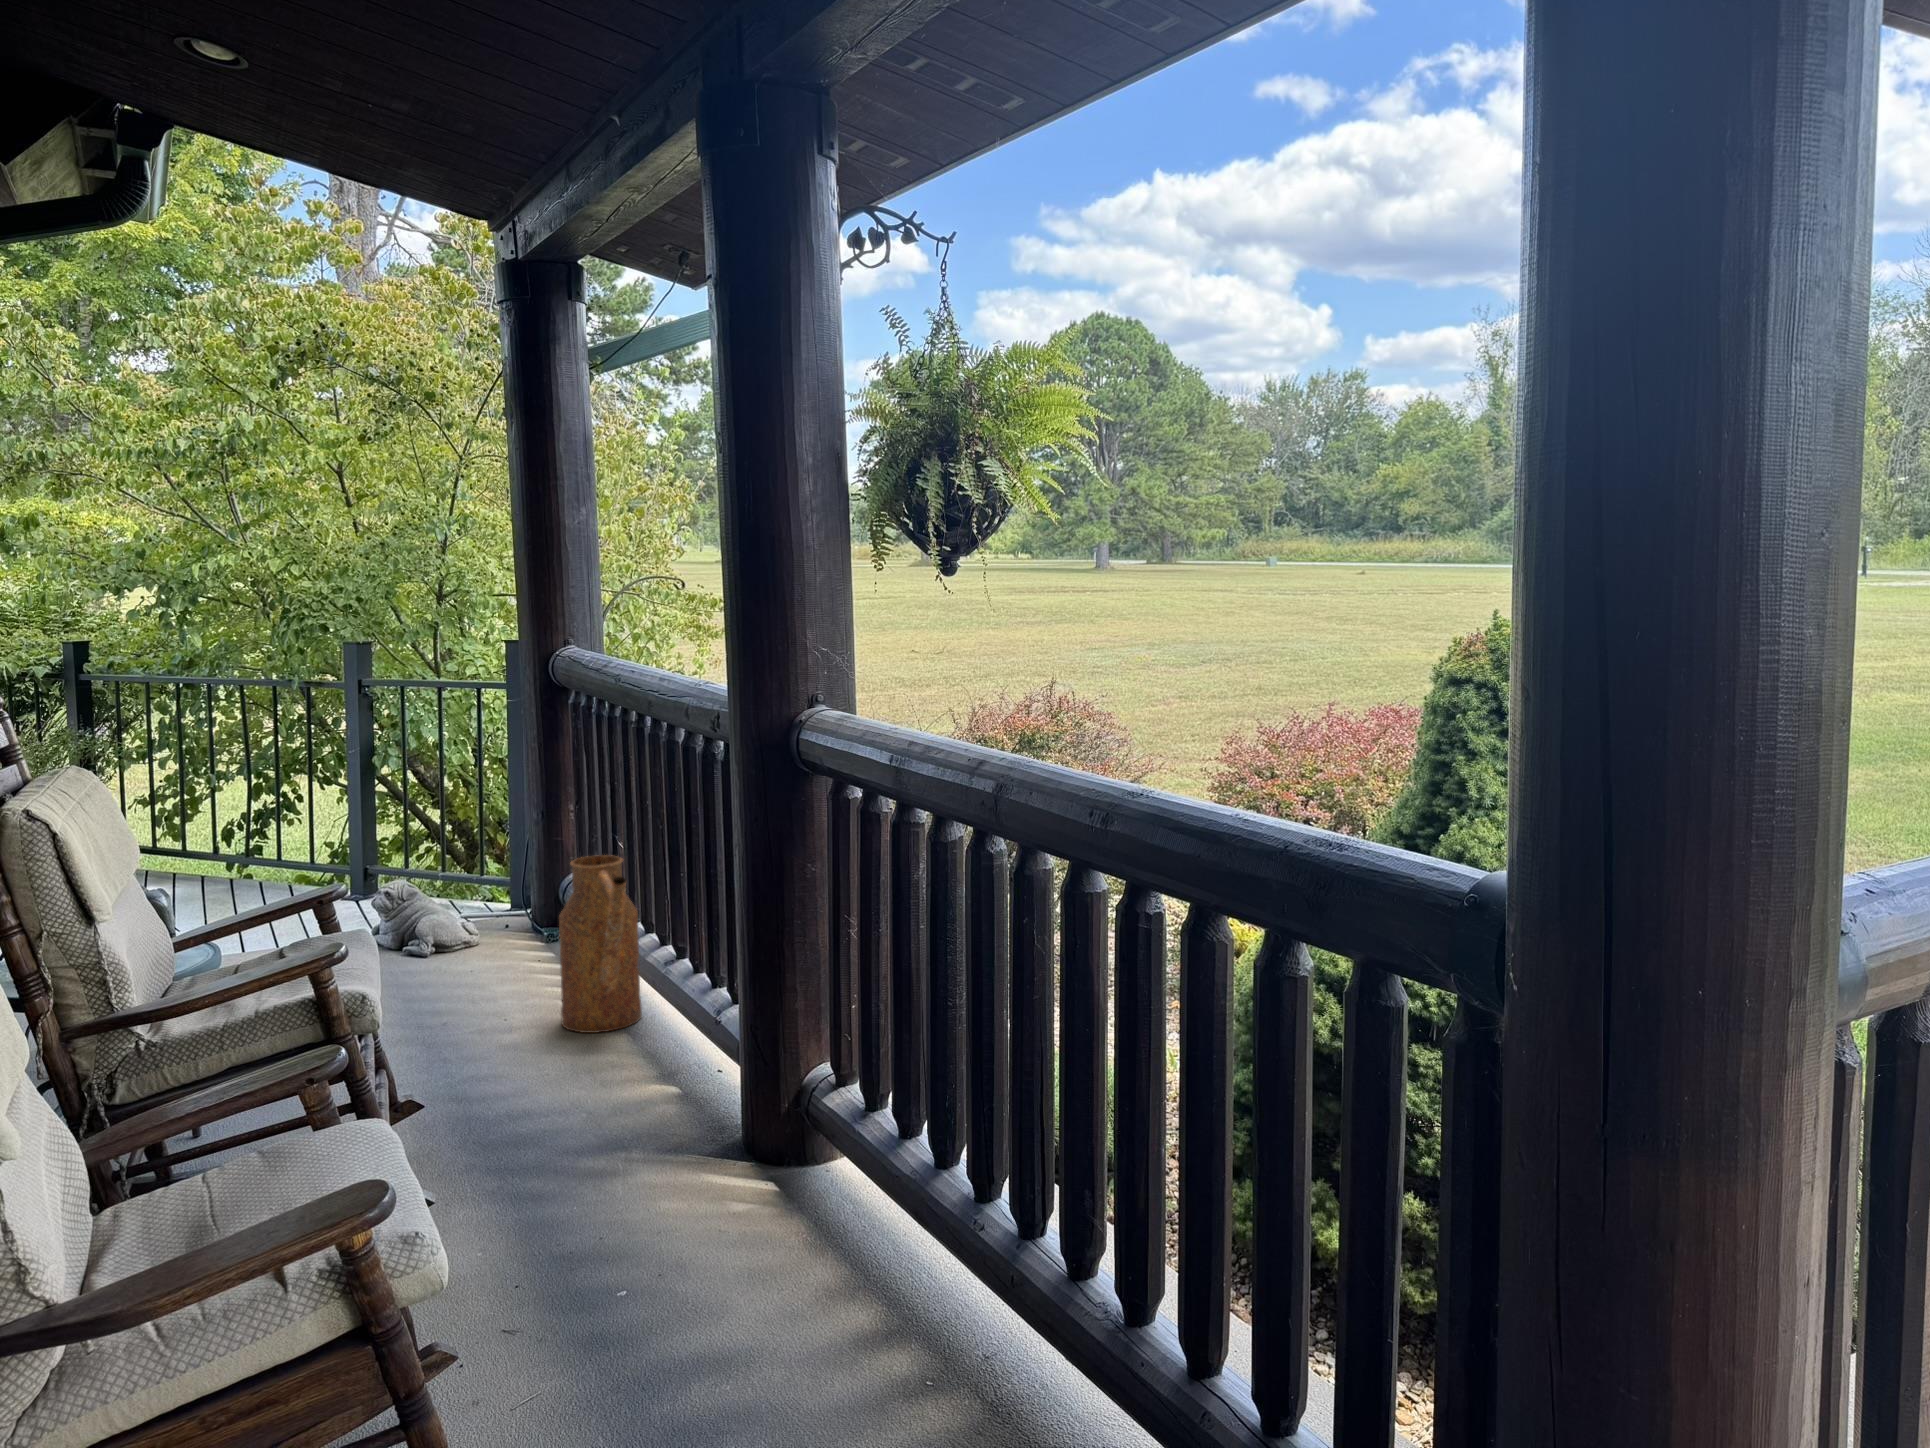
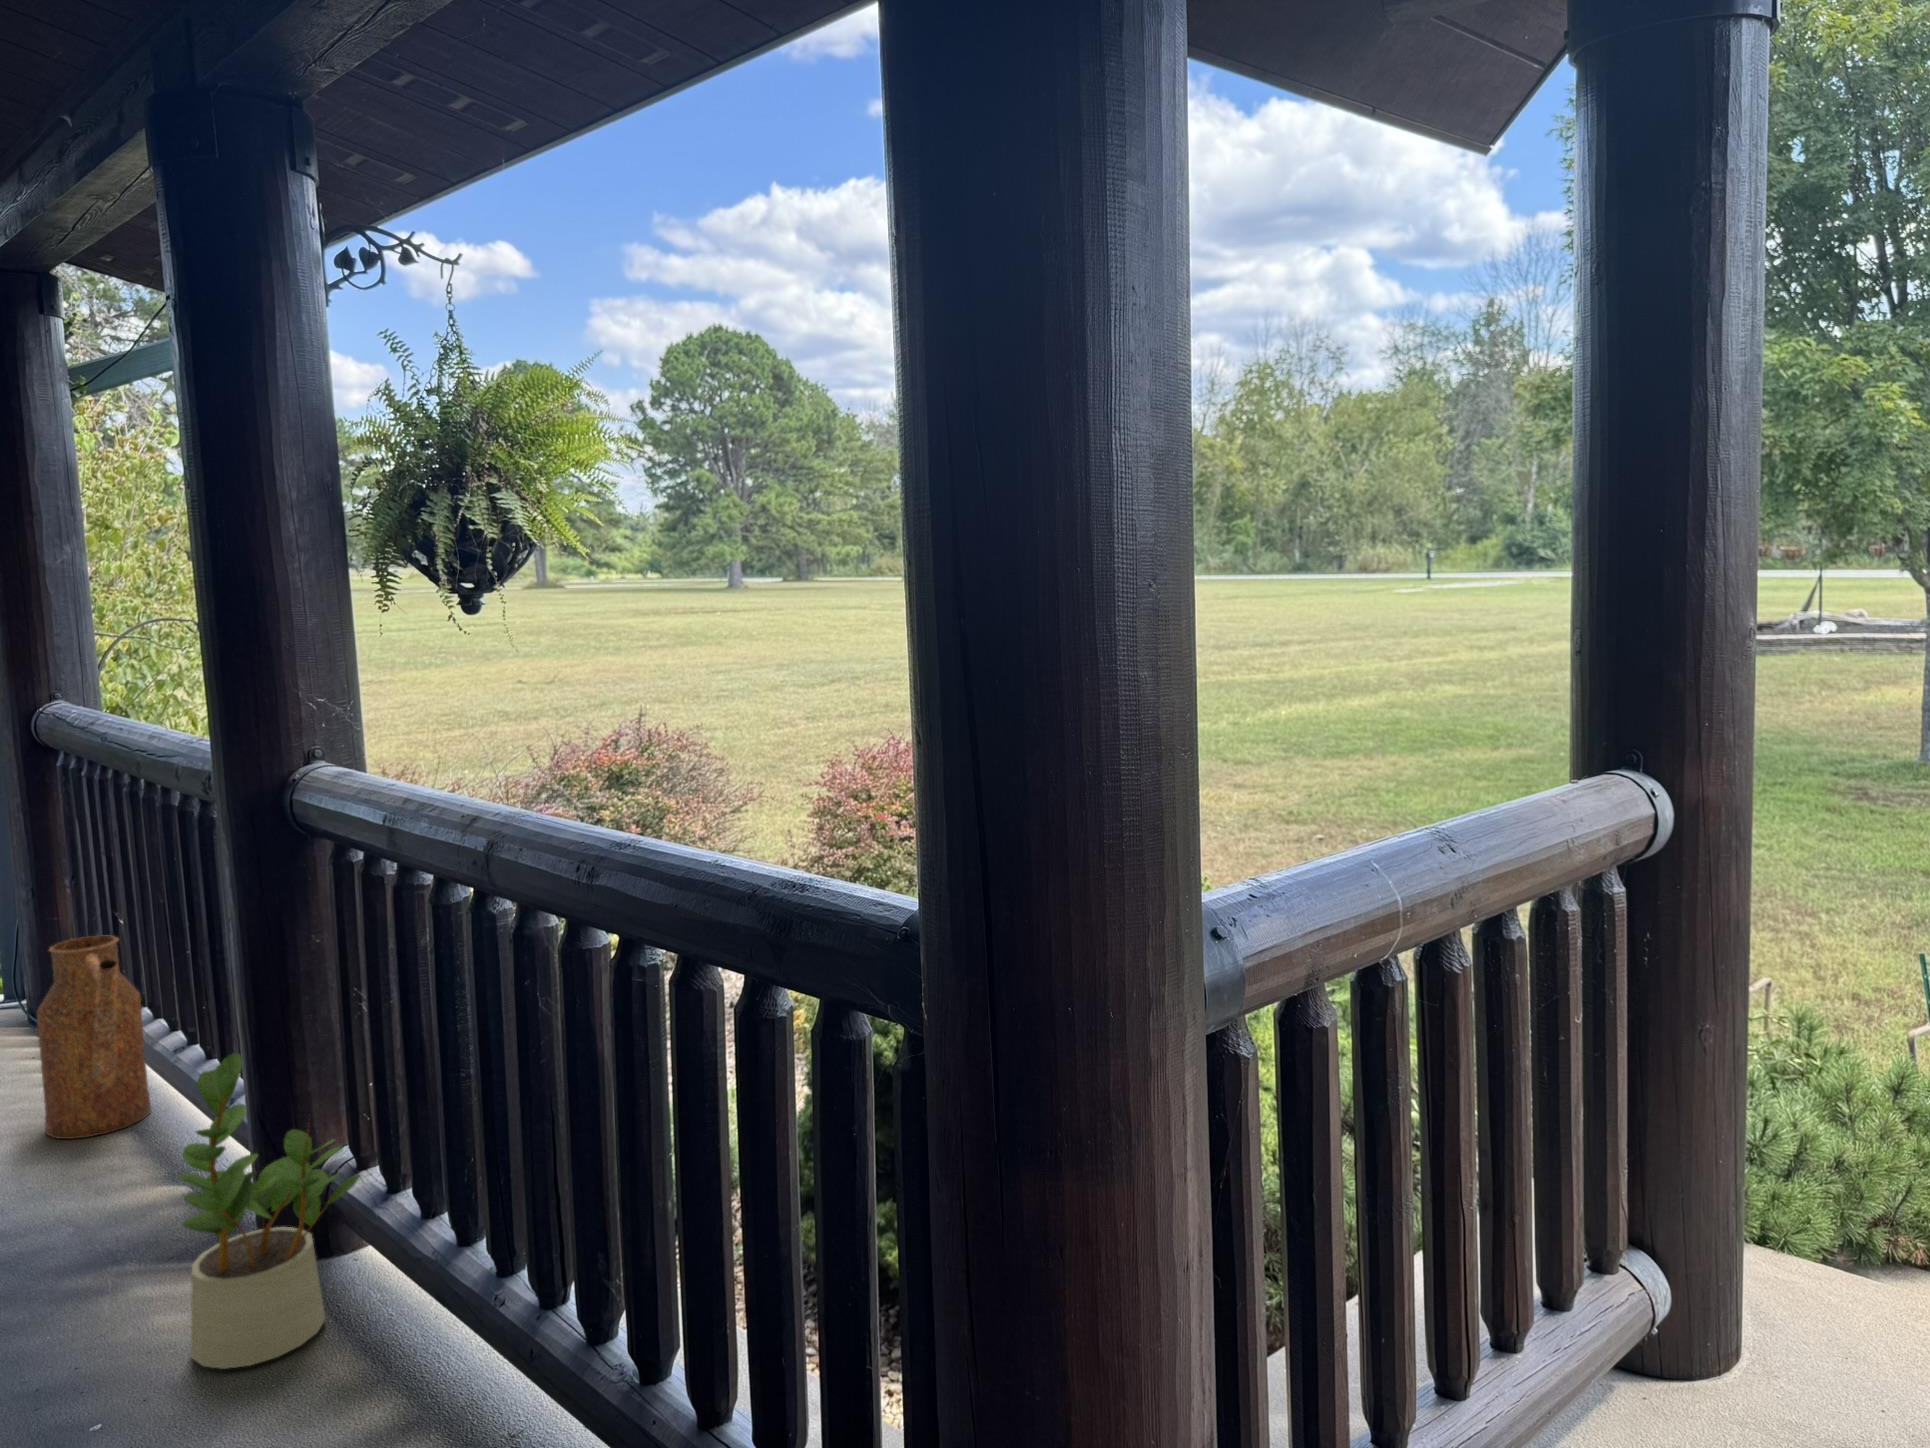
potted plant: none [700,966,845,1249] -> present [178,1053,360,1369]

